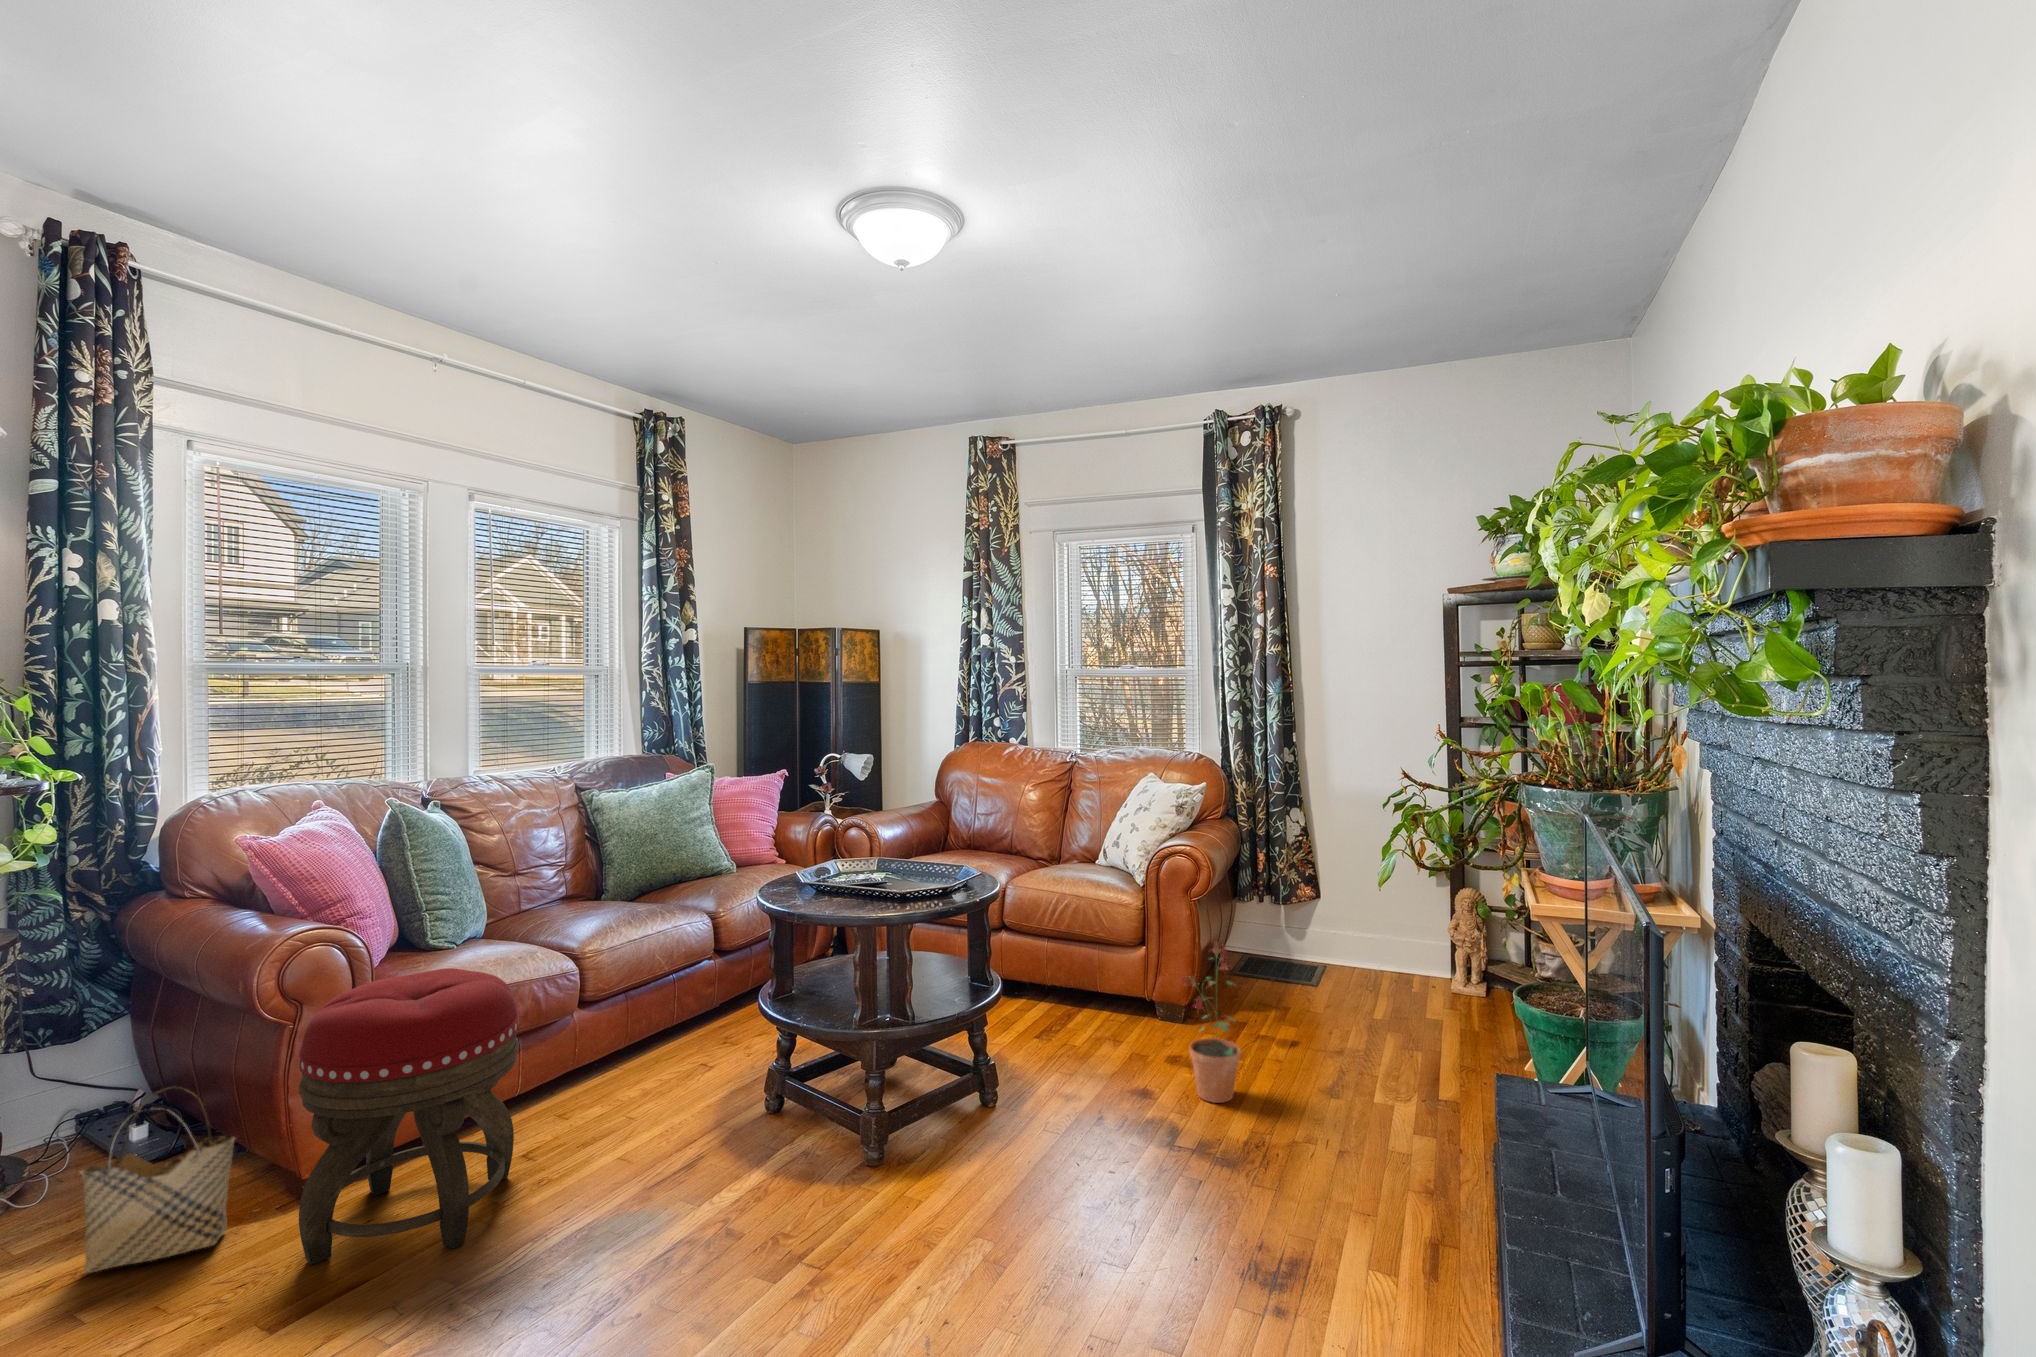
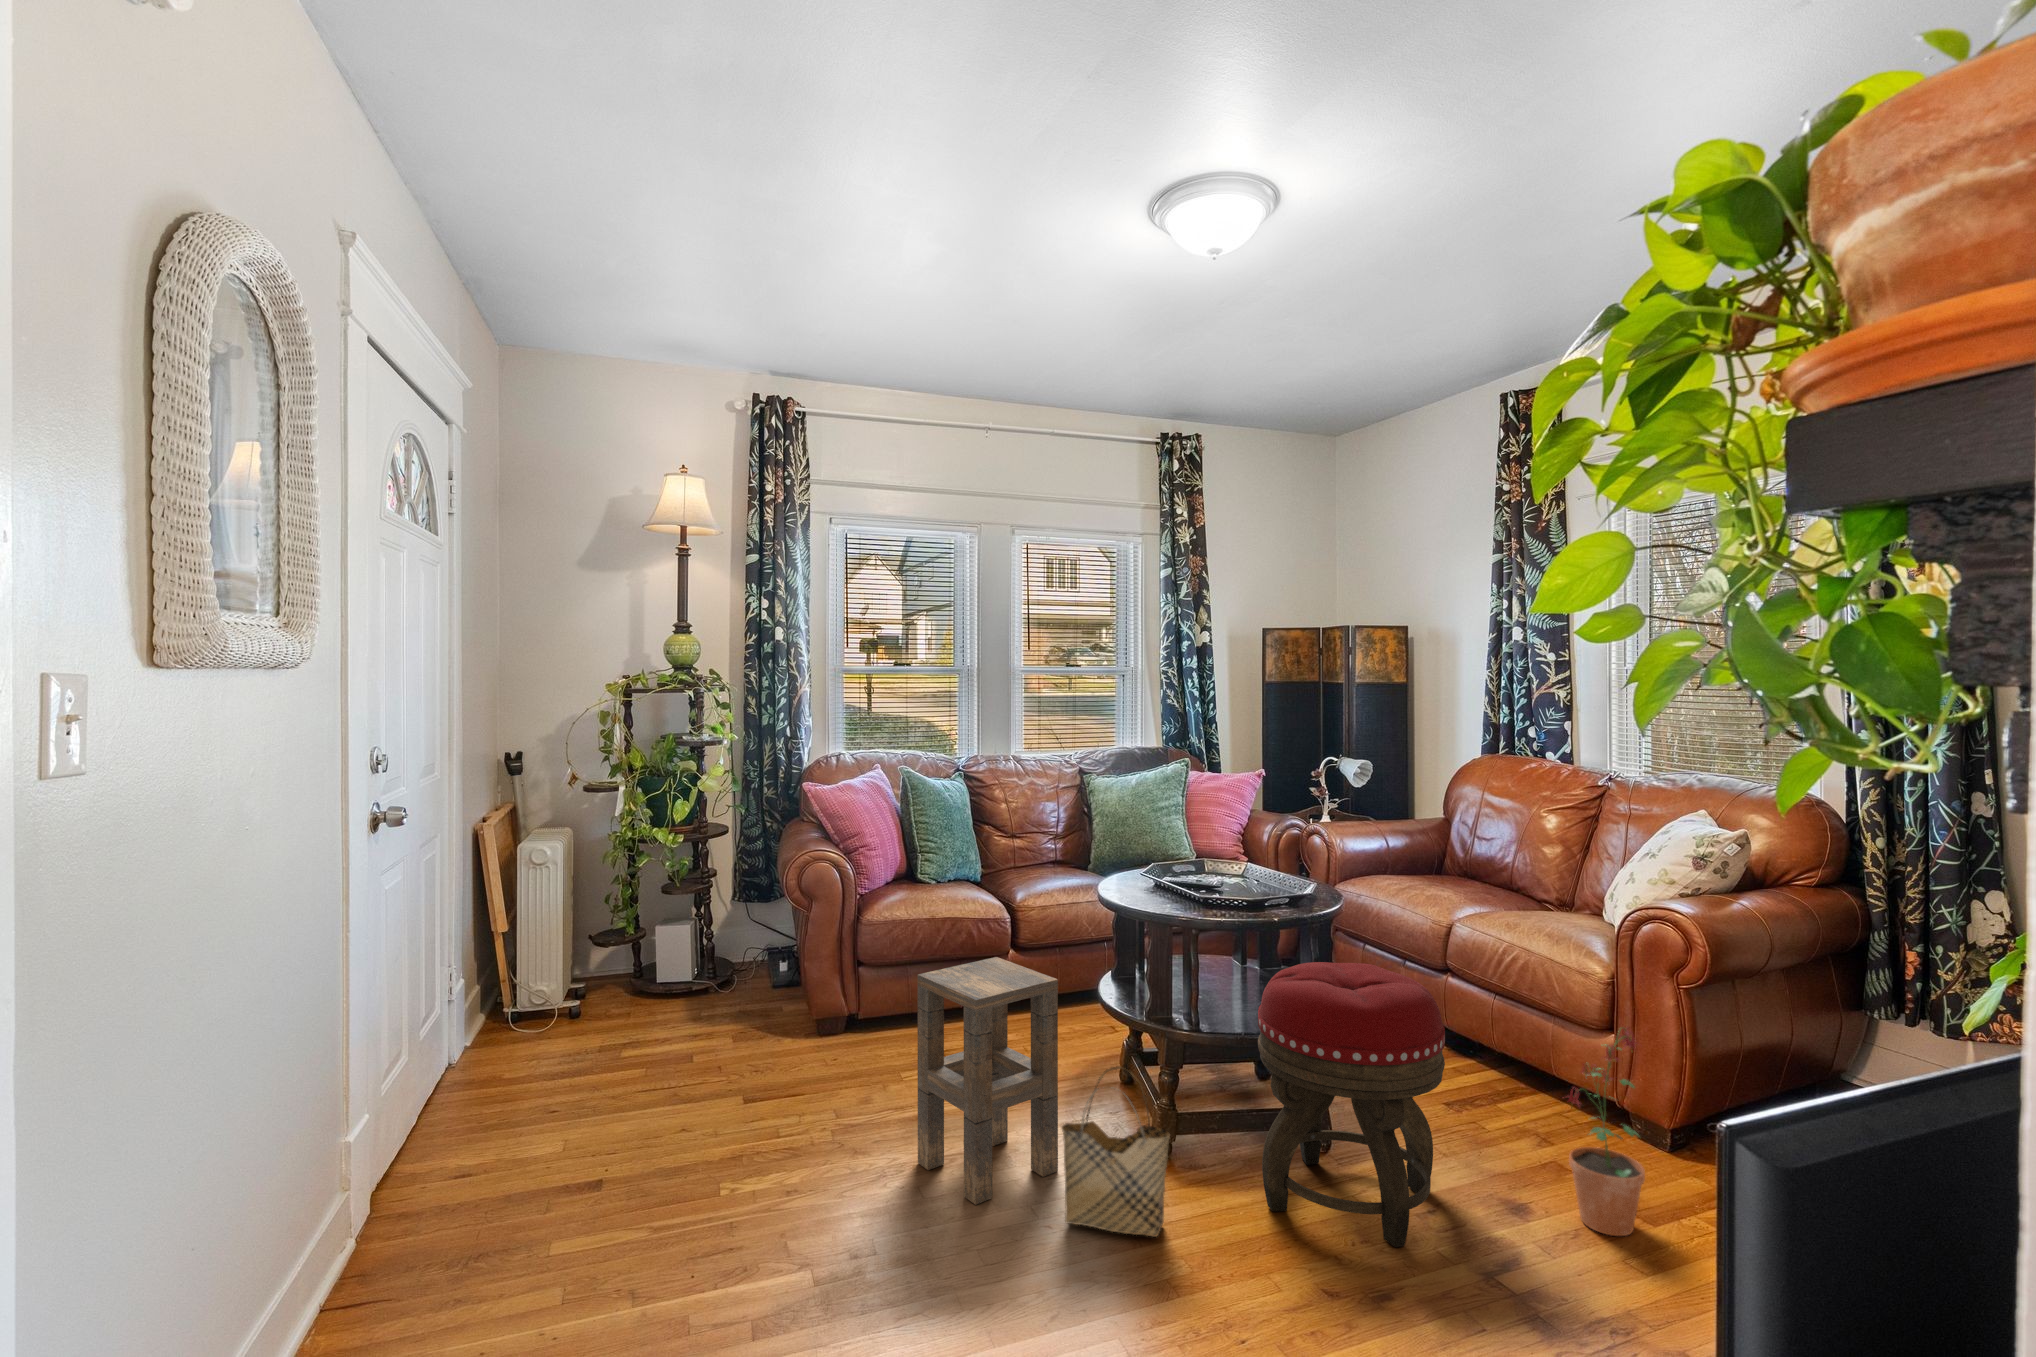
footstool: present [298,968,519,1264] -> present [1258,962,1445,1247]
side table: none [629,1013,800,1313] -> present [917,957,1058,1205]
woven basket: present [80,1087,235,1274] -> present [1061,1066,1170,1237]

